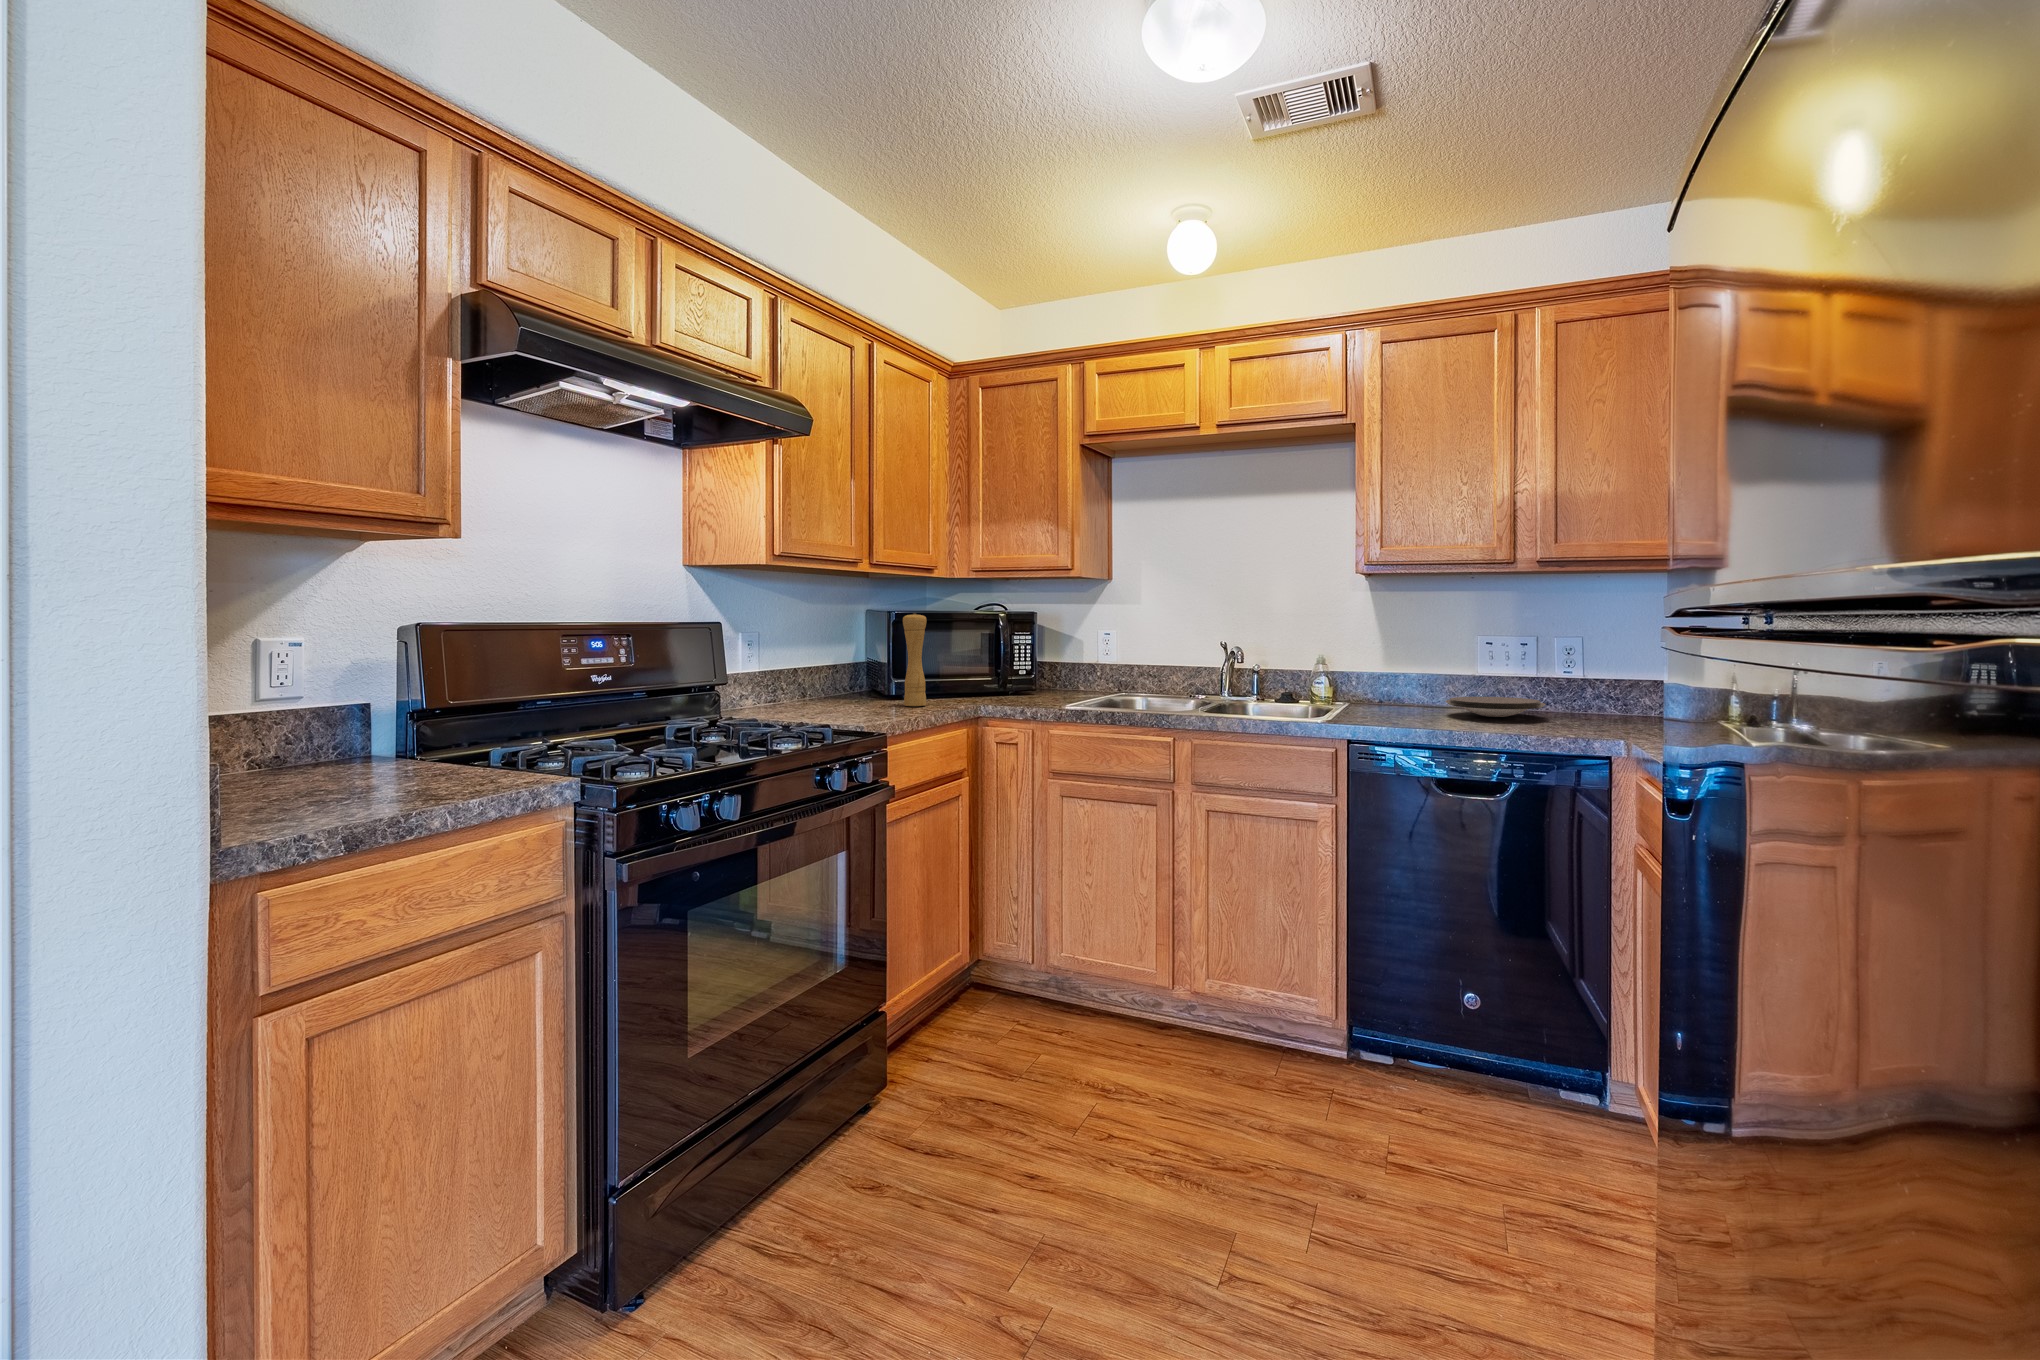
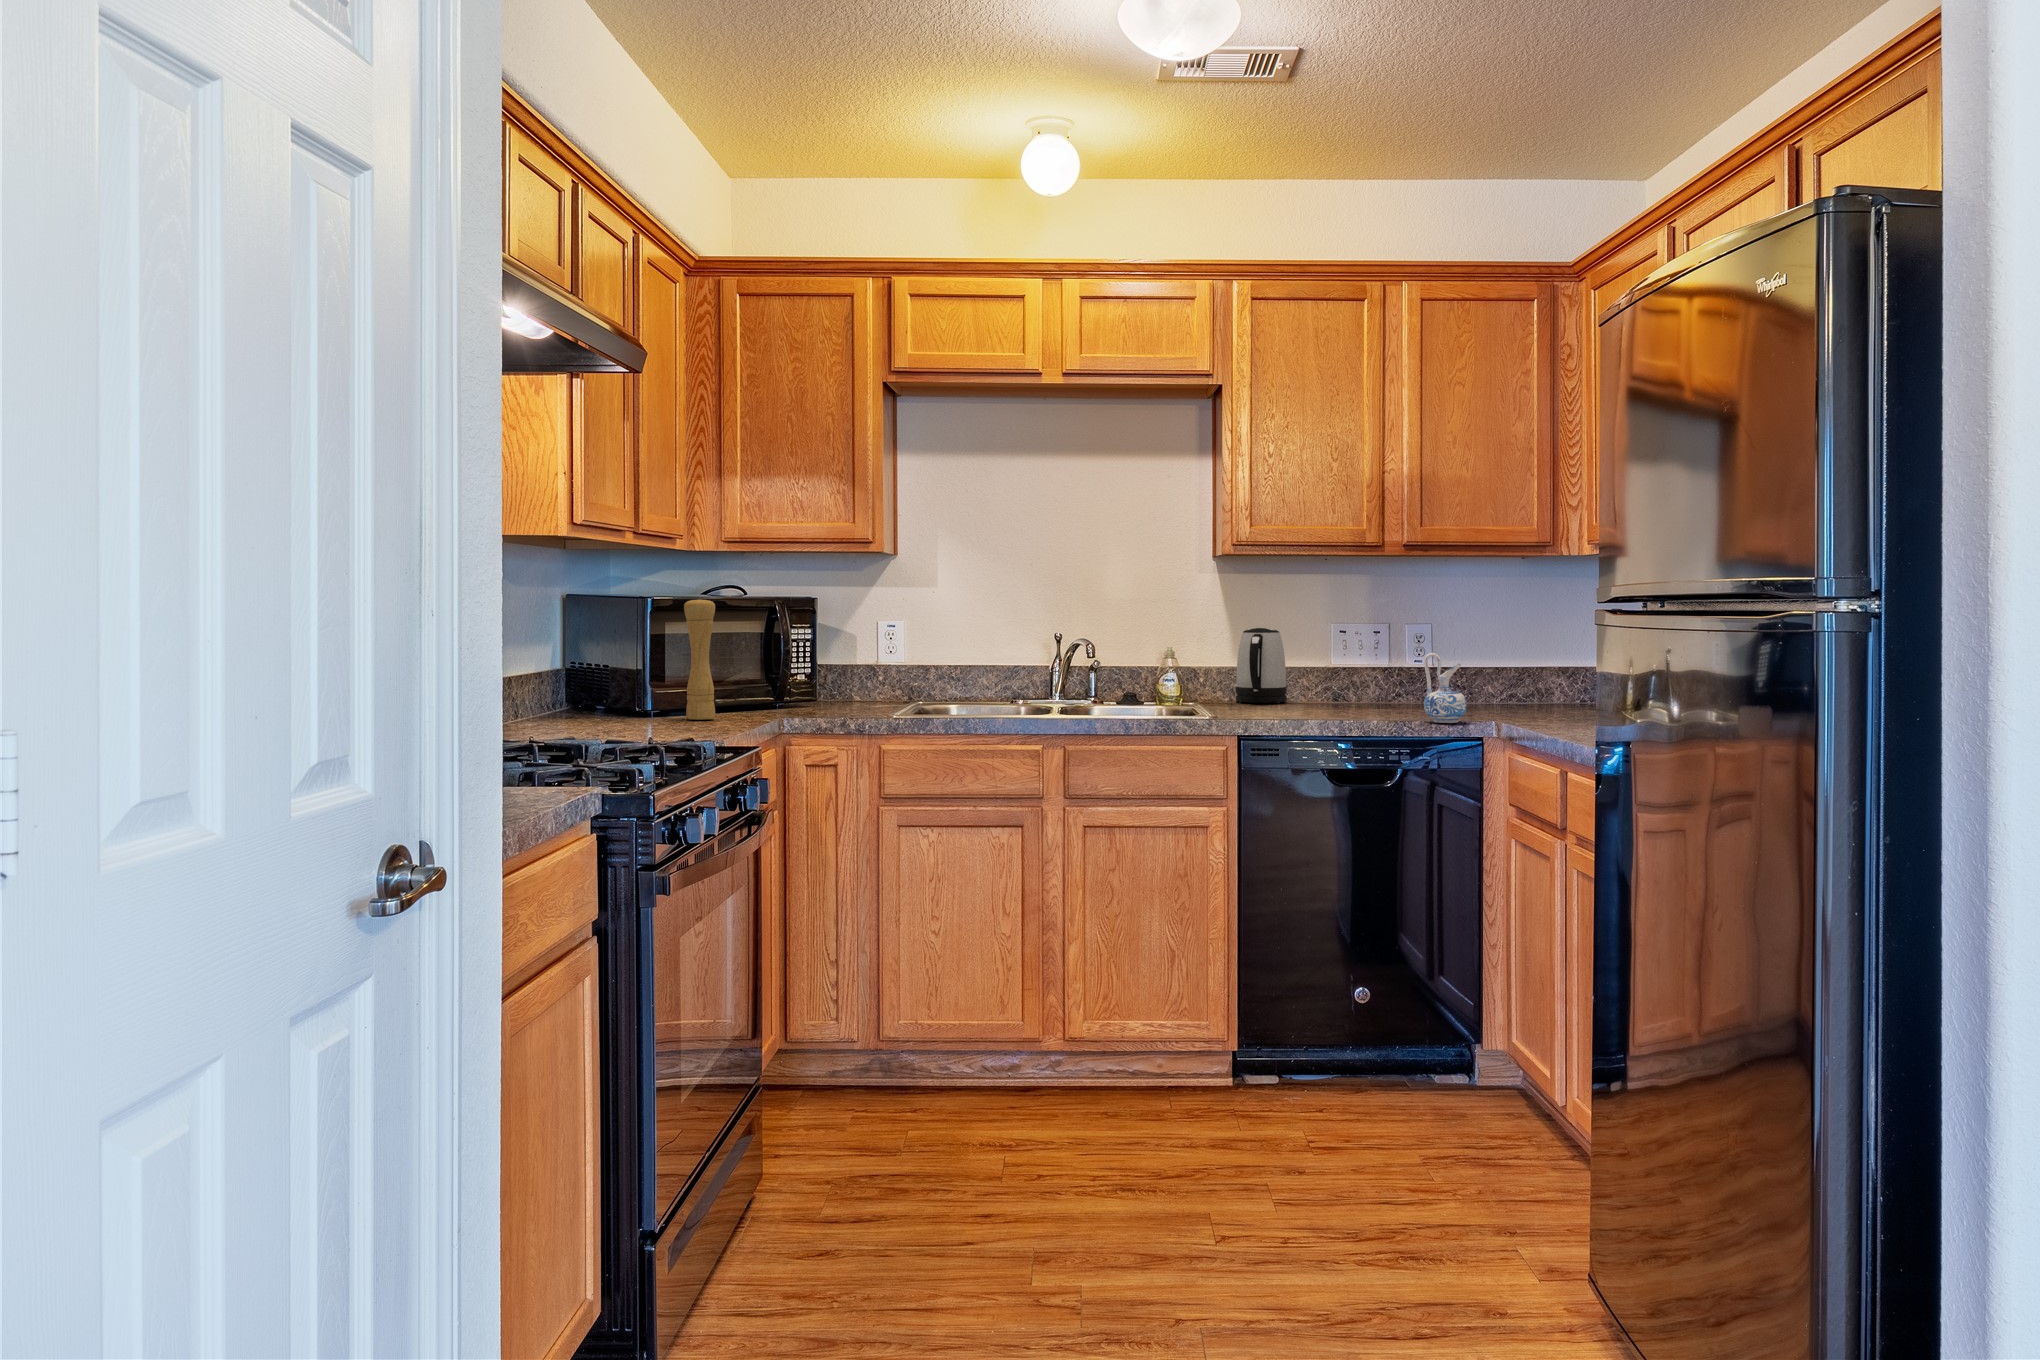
kettle: none [1386,639,1434,705] -> present [1236,628,1287,703]
ceramic pitcher: none [1547,664,1595,735] -> present [1424,653,1467,723]
plate: present [1445,697,1546,717] -> none [1312,691,1411,711]

